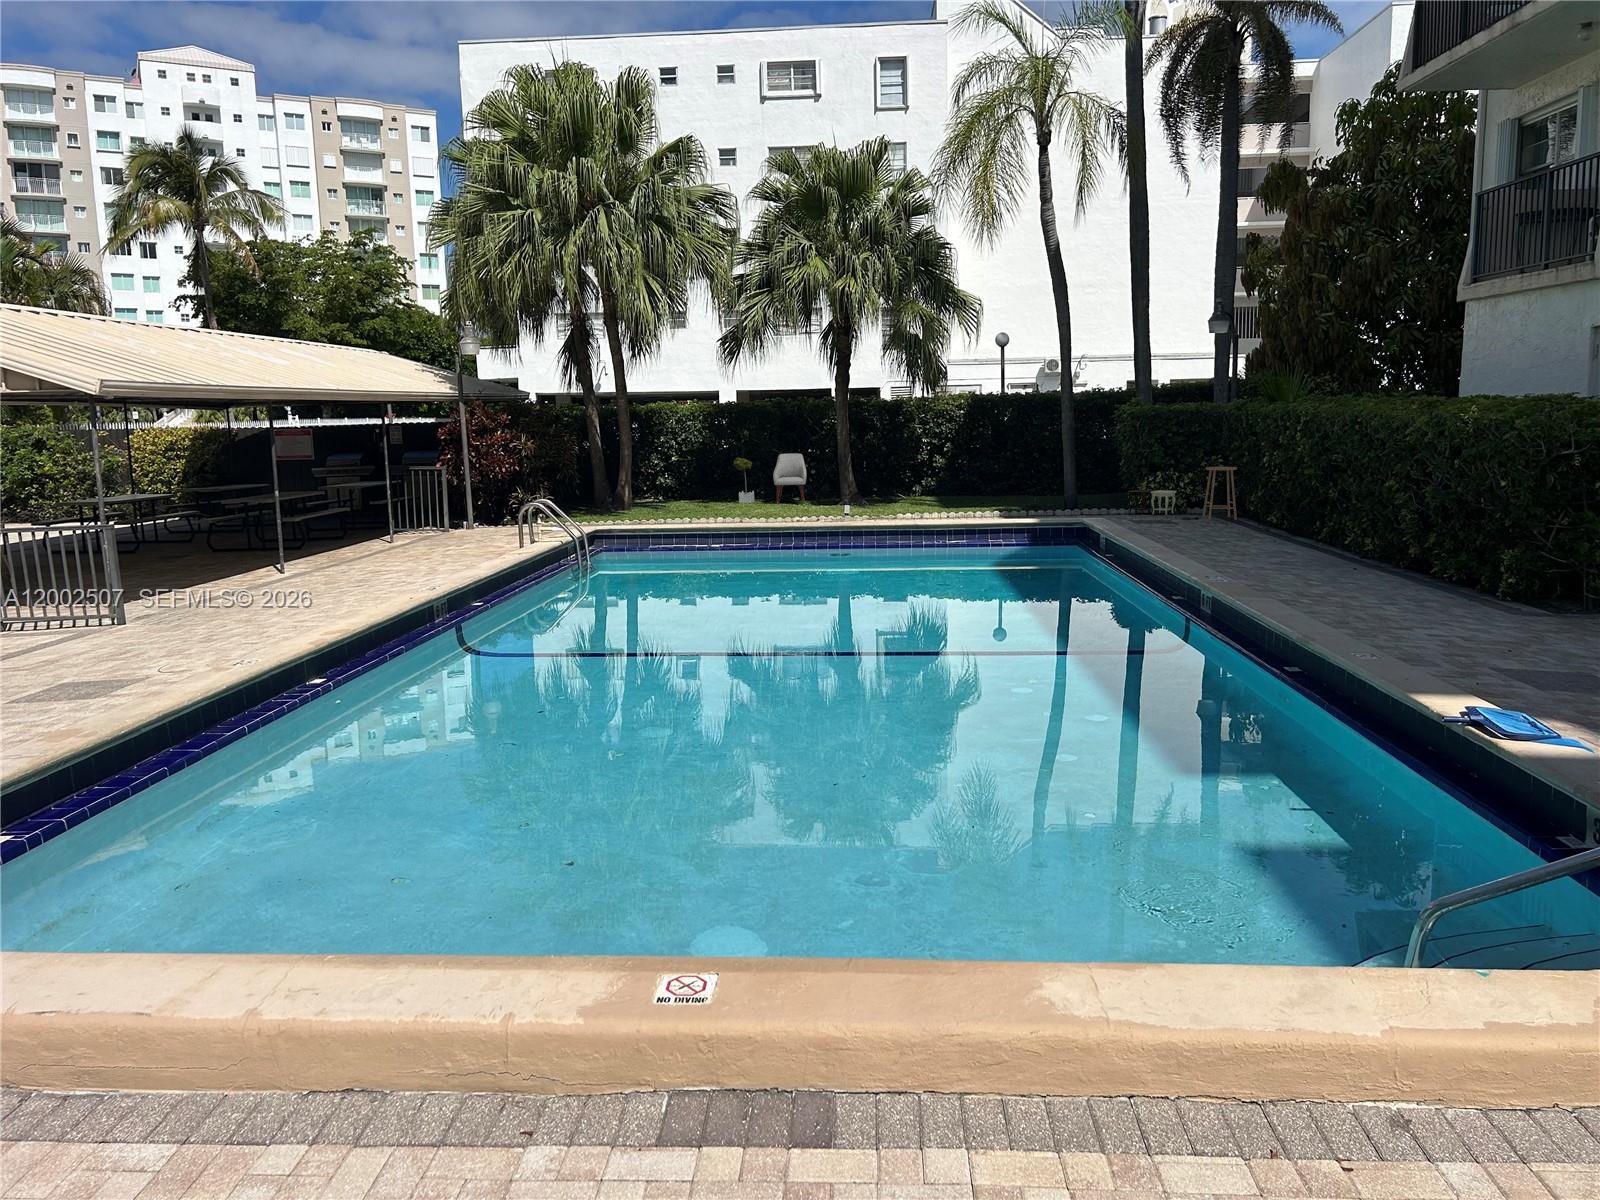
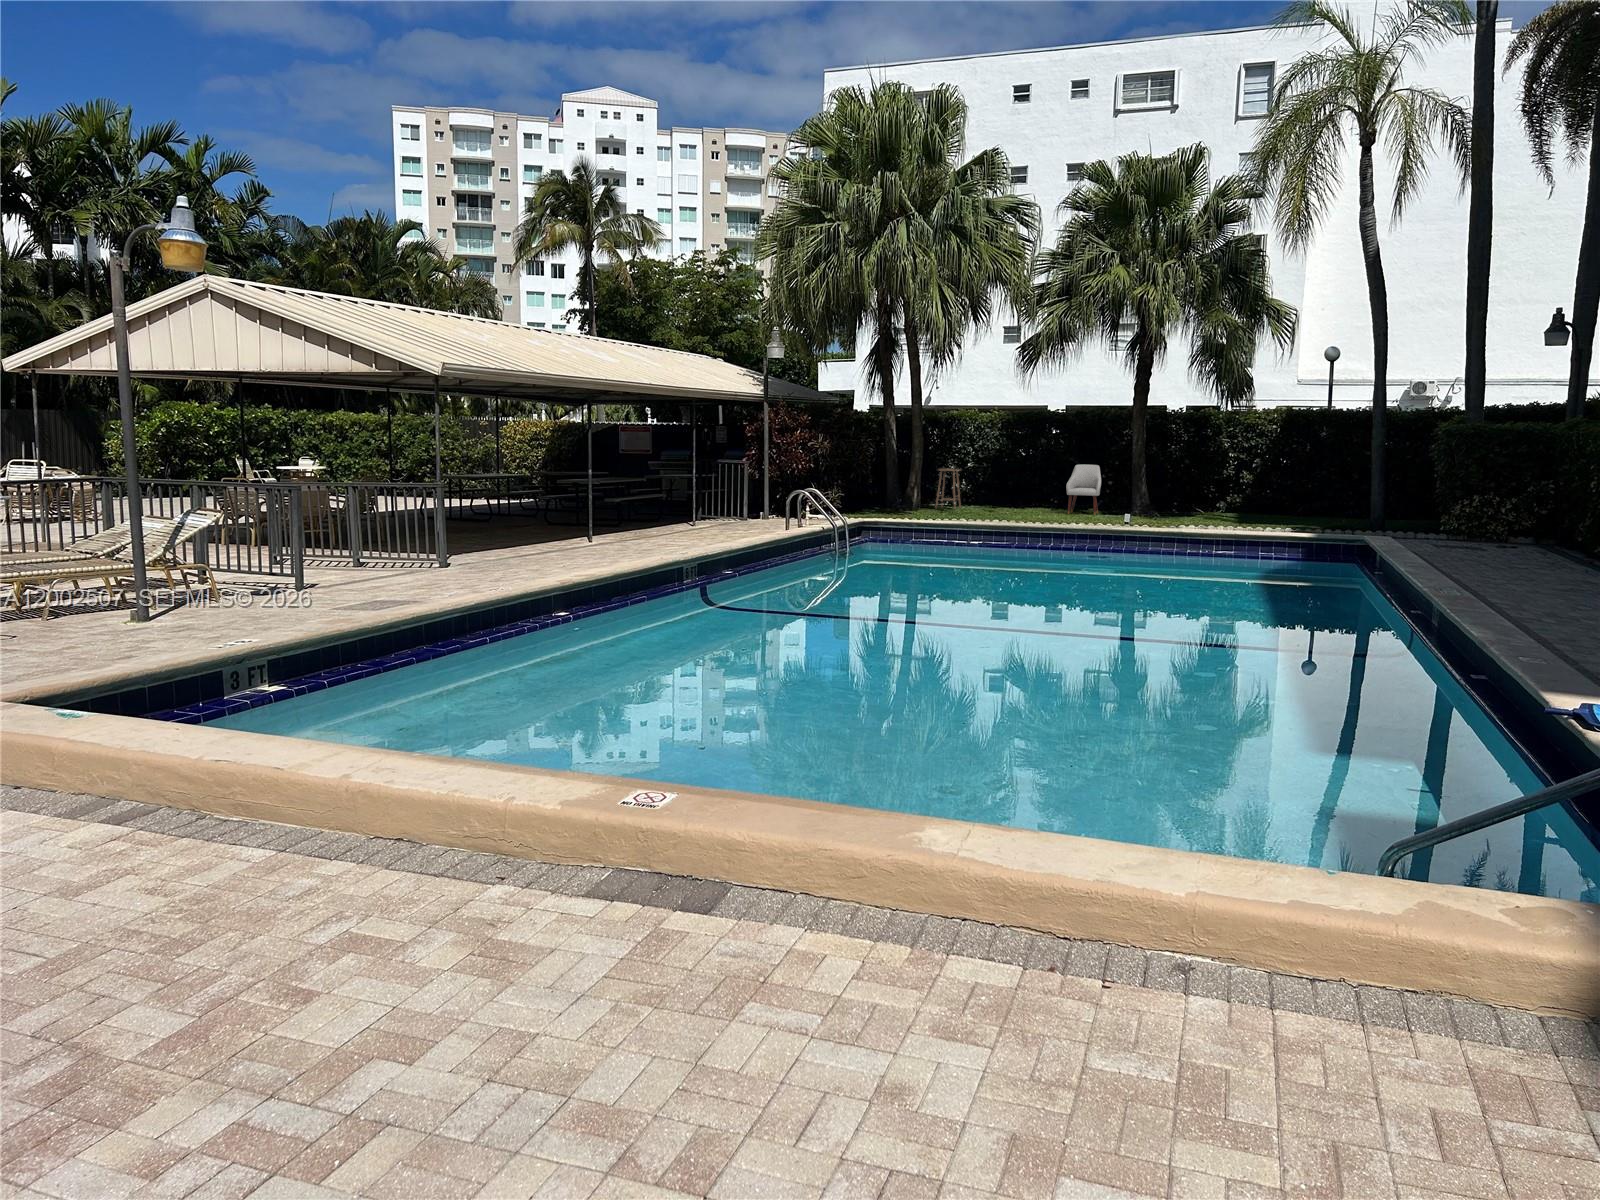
potted tree: present [734,458,754,503] -> none [1029,466,1048,512]
stool: present [1202,467,1237,520] -> present [936,469,960,507]
side table: present [1127,490,1176,515] -> none [1442,516,1501,544]

